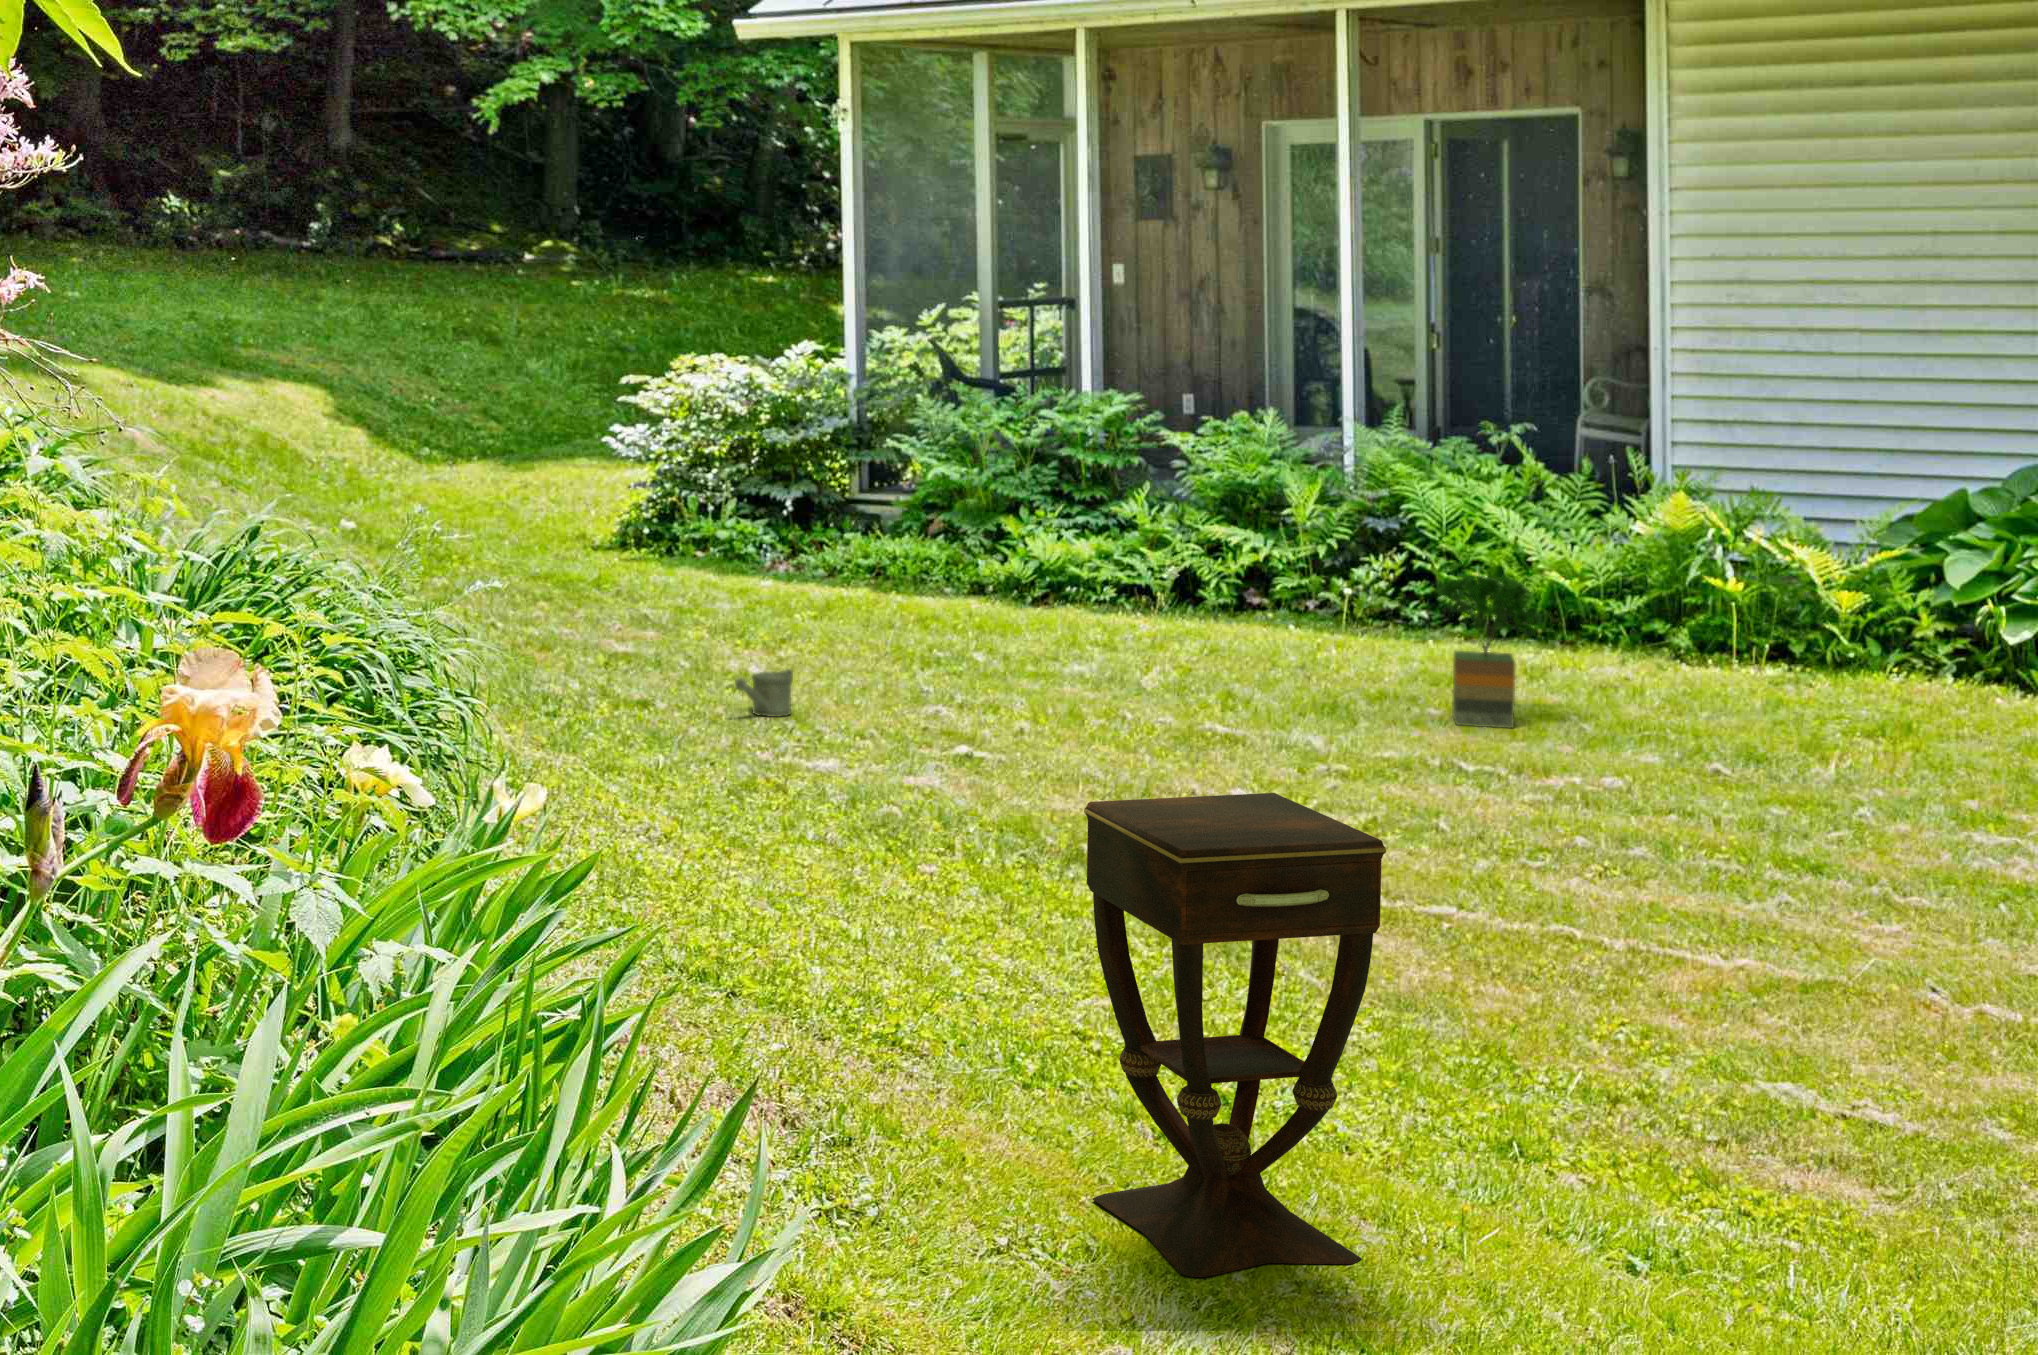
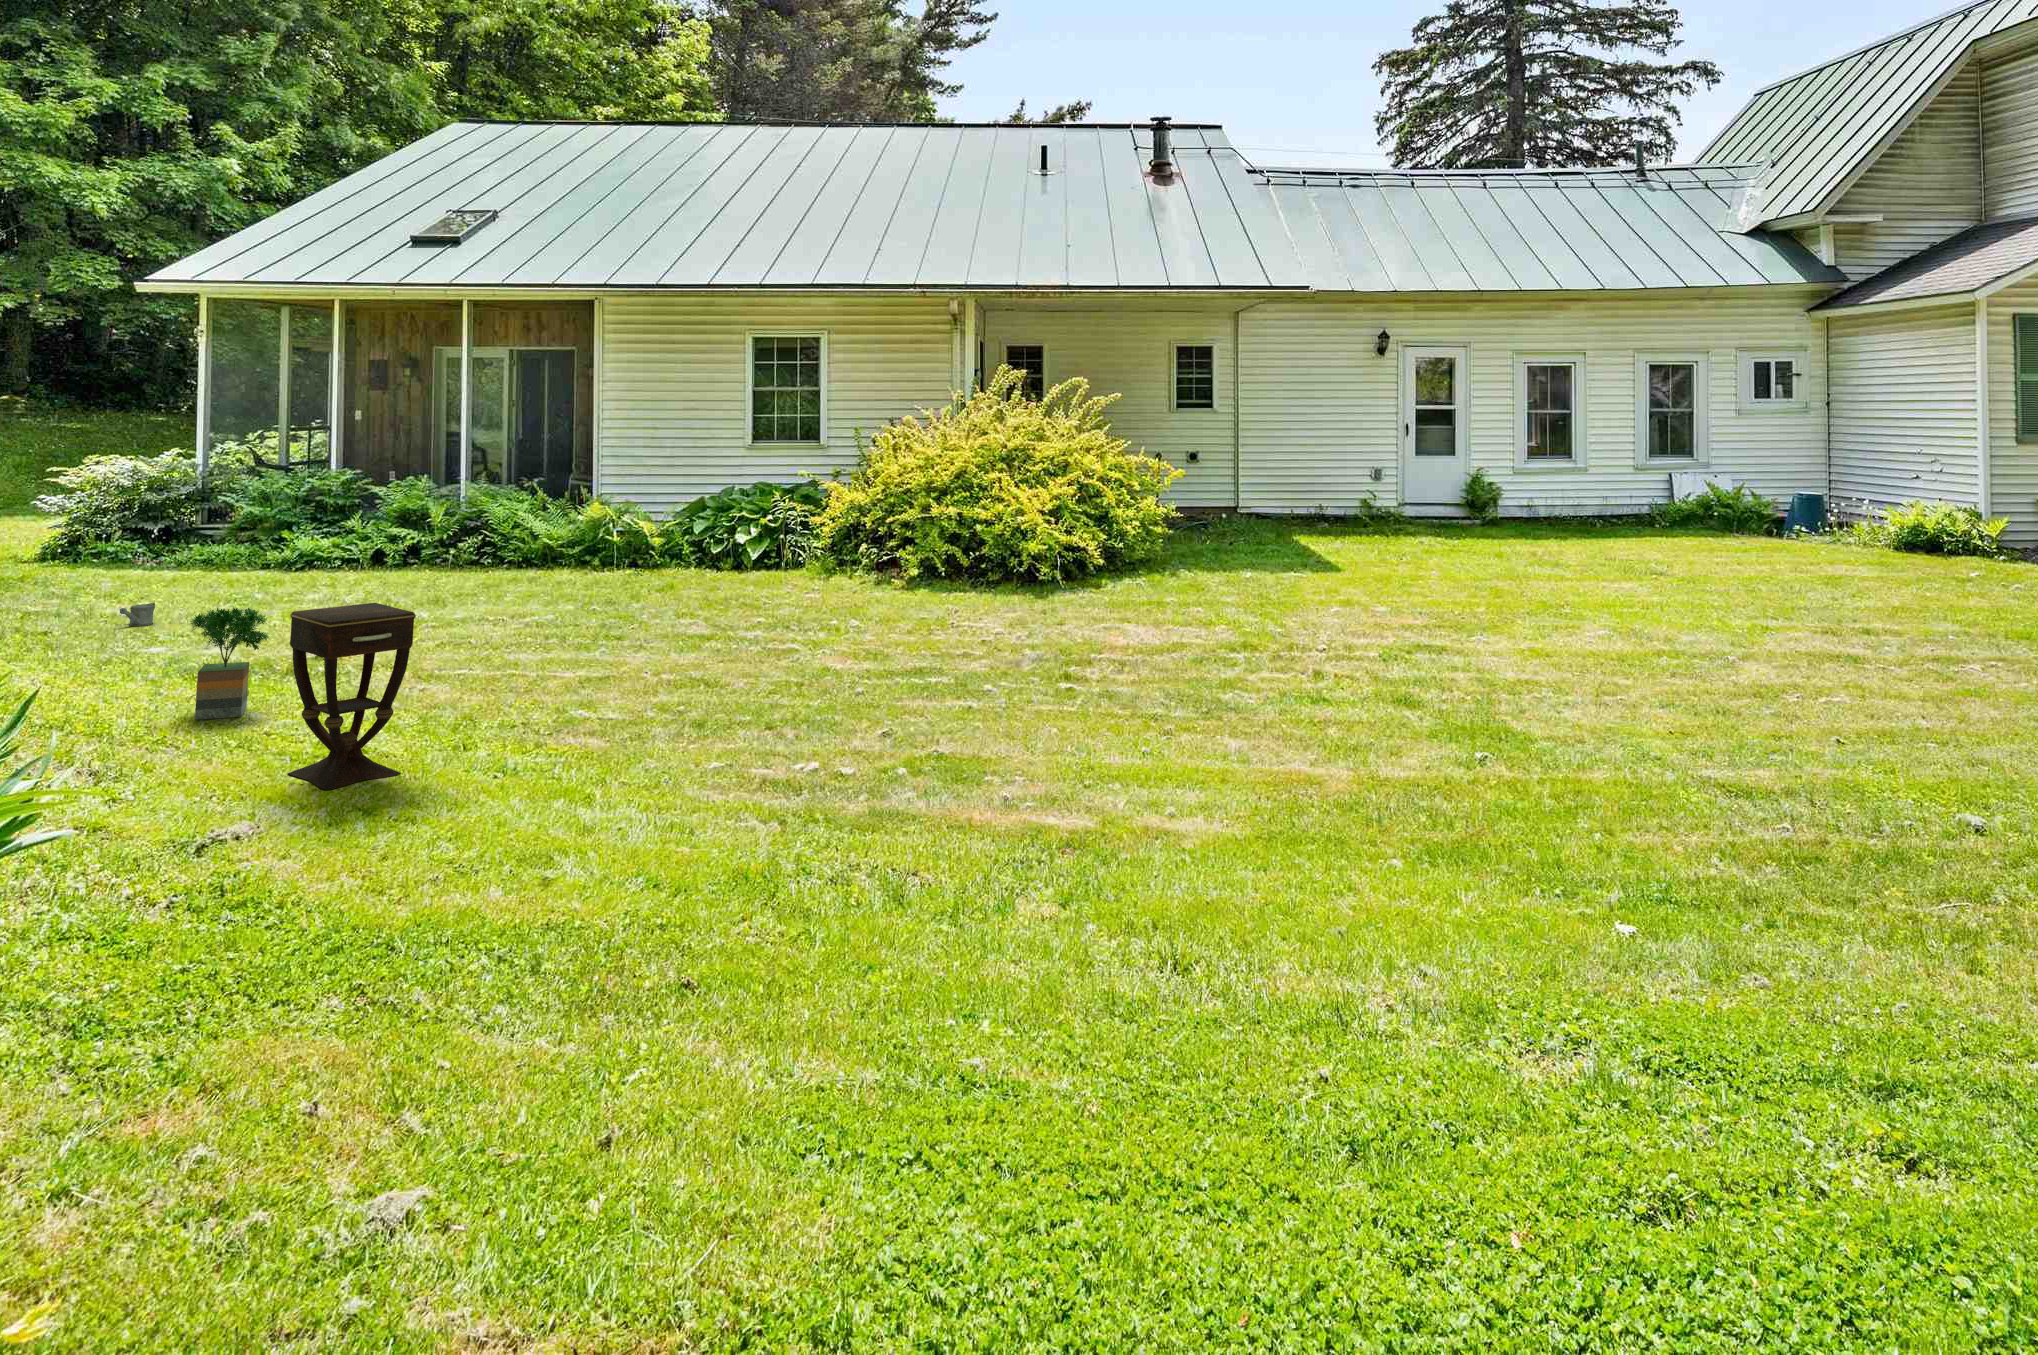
potted tree: present [1439,575,1542,728] -> present [190,607,269,720]

